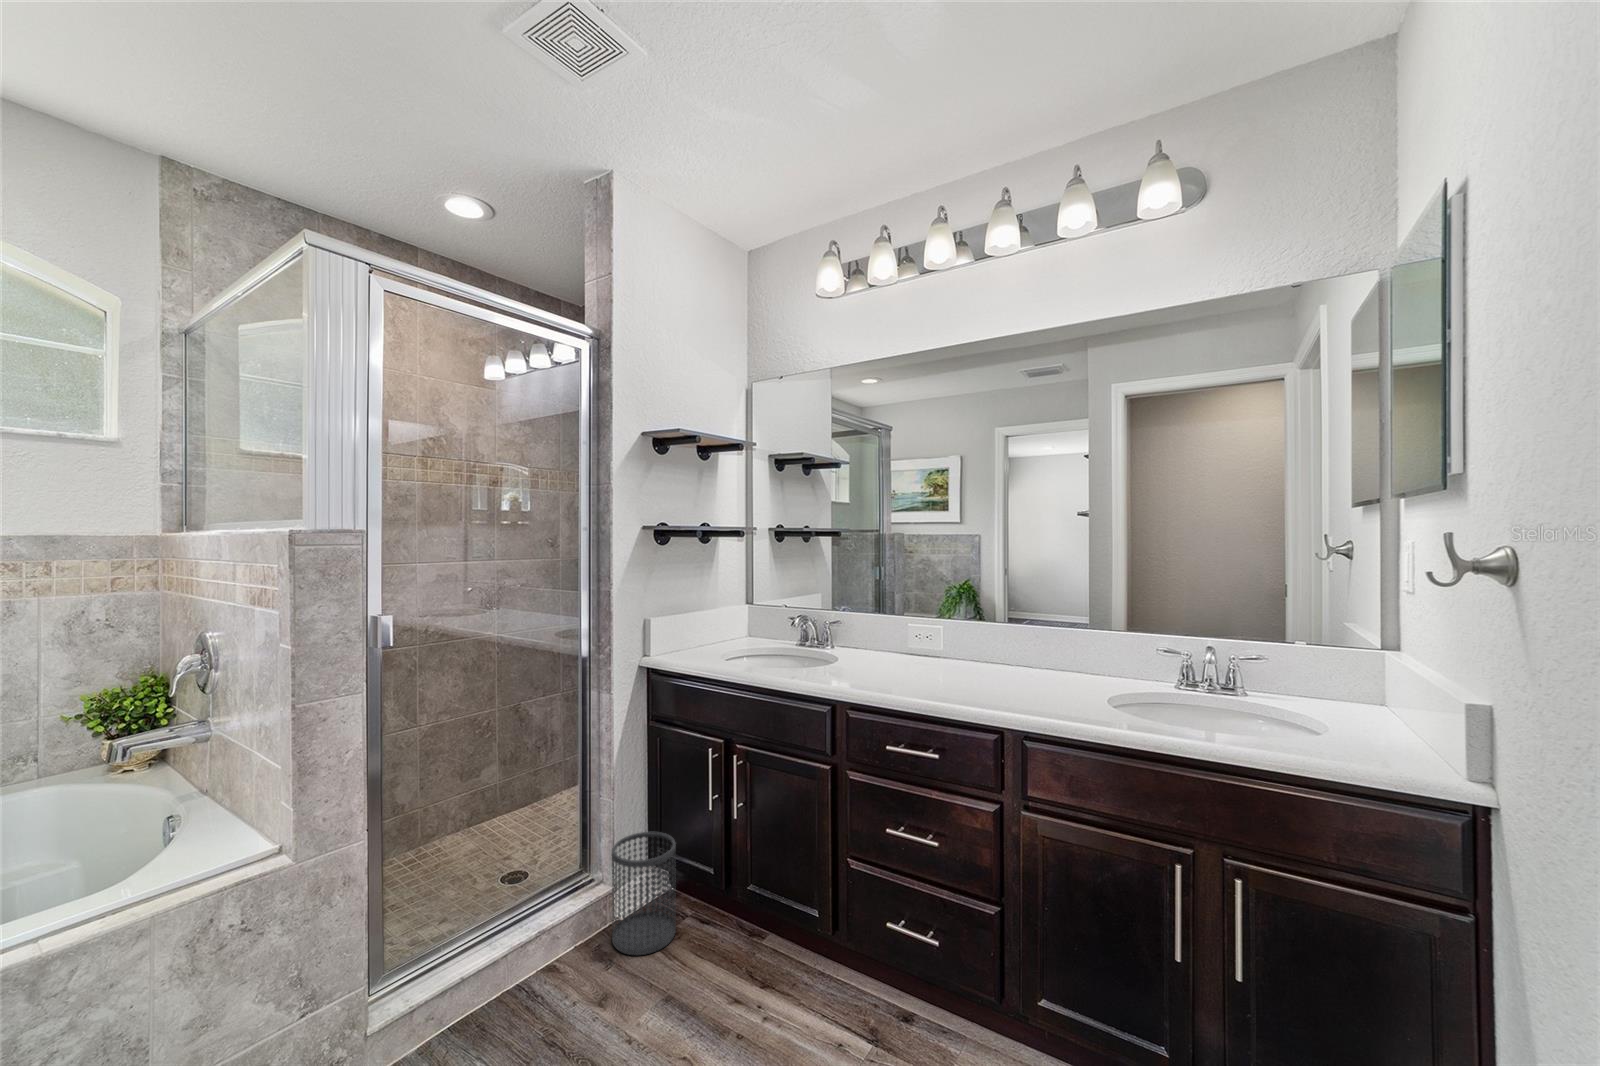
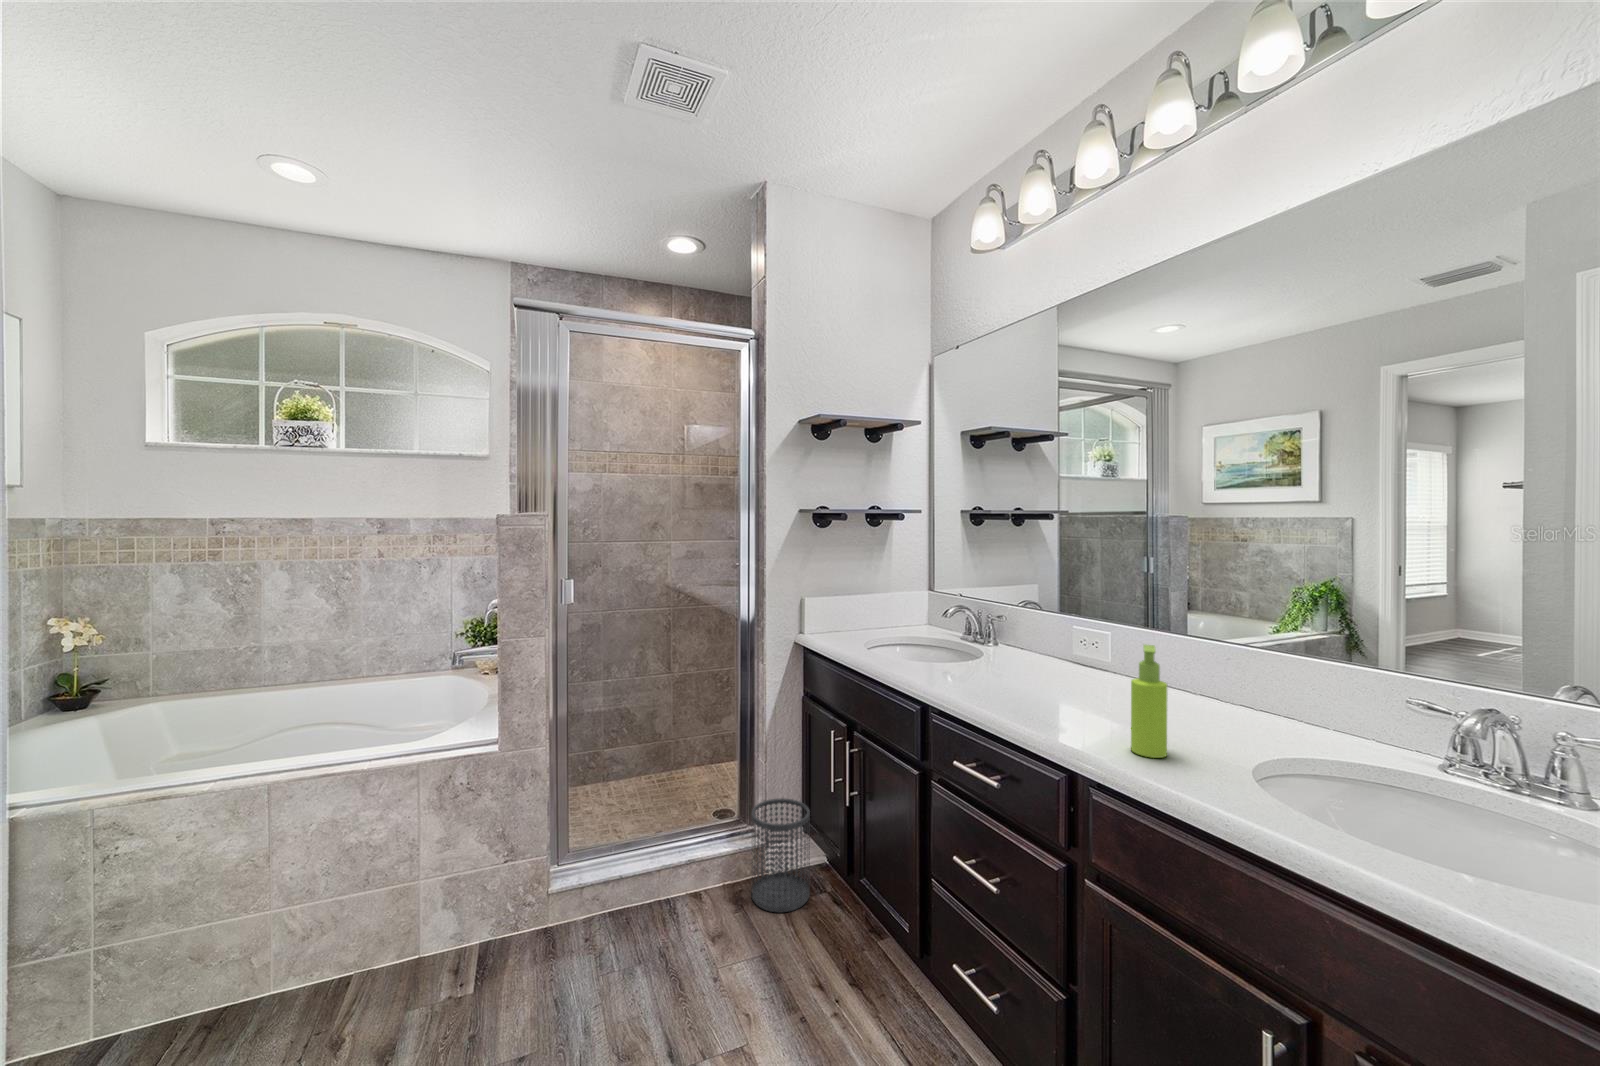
soap dispenser: none [1034,631,1059,712] -> present [1131,644,1167,758]

